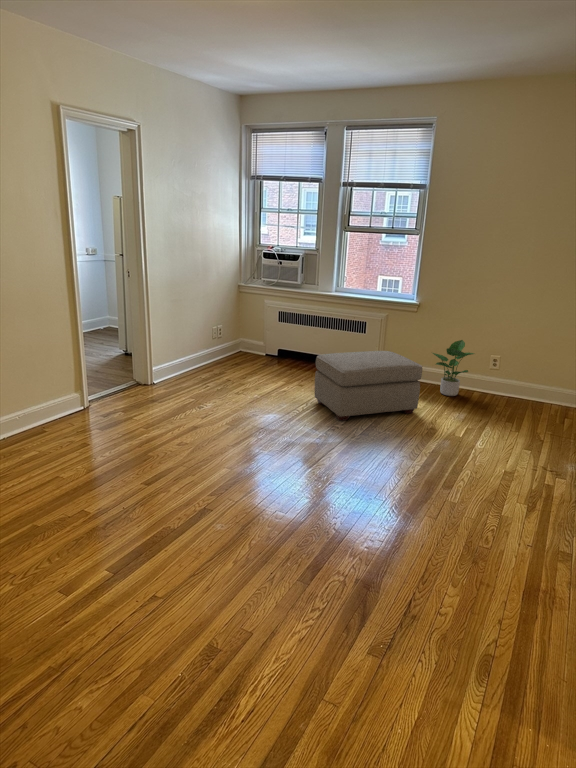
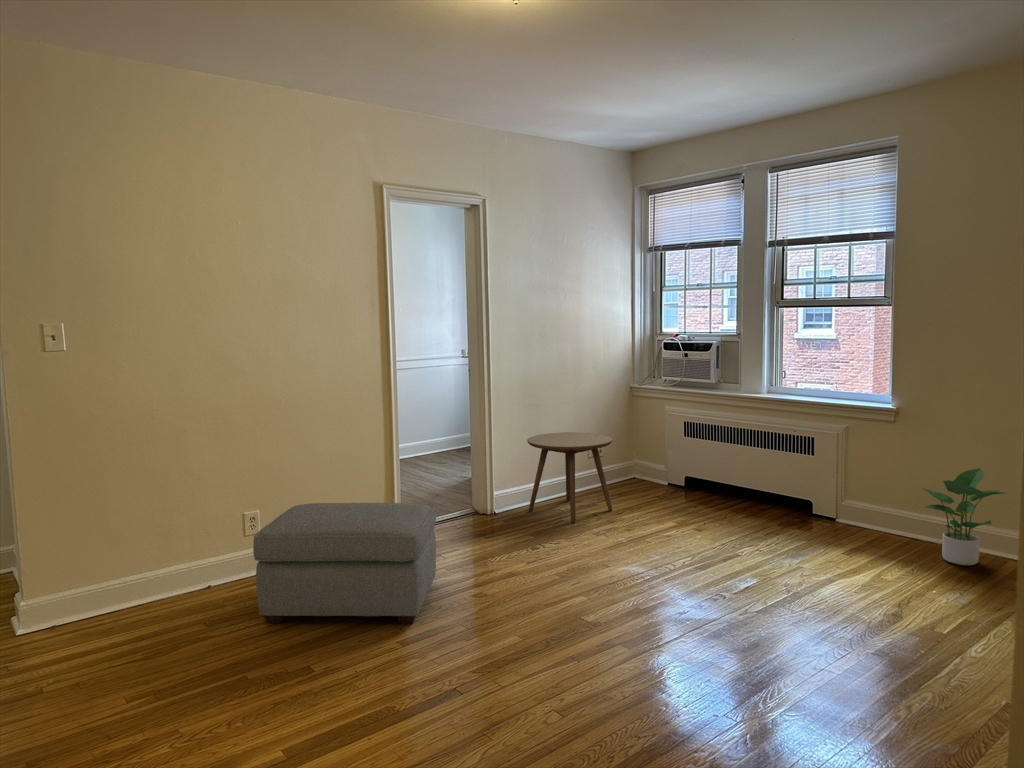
side table: none [175,320,239,387] -> present [527,432,612,523]
ottoman: present [315,351,422,421] -> present [253,503,436,624]

